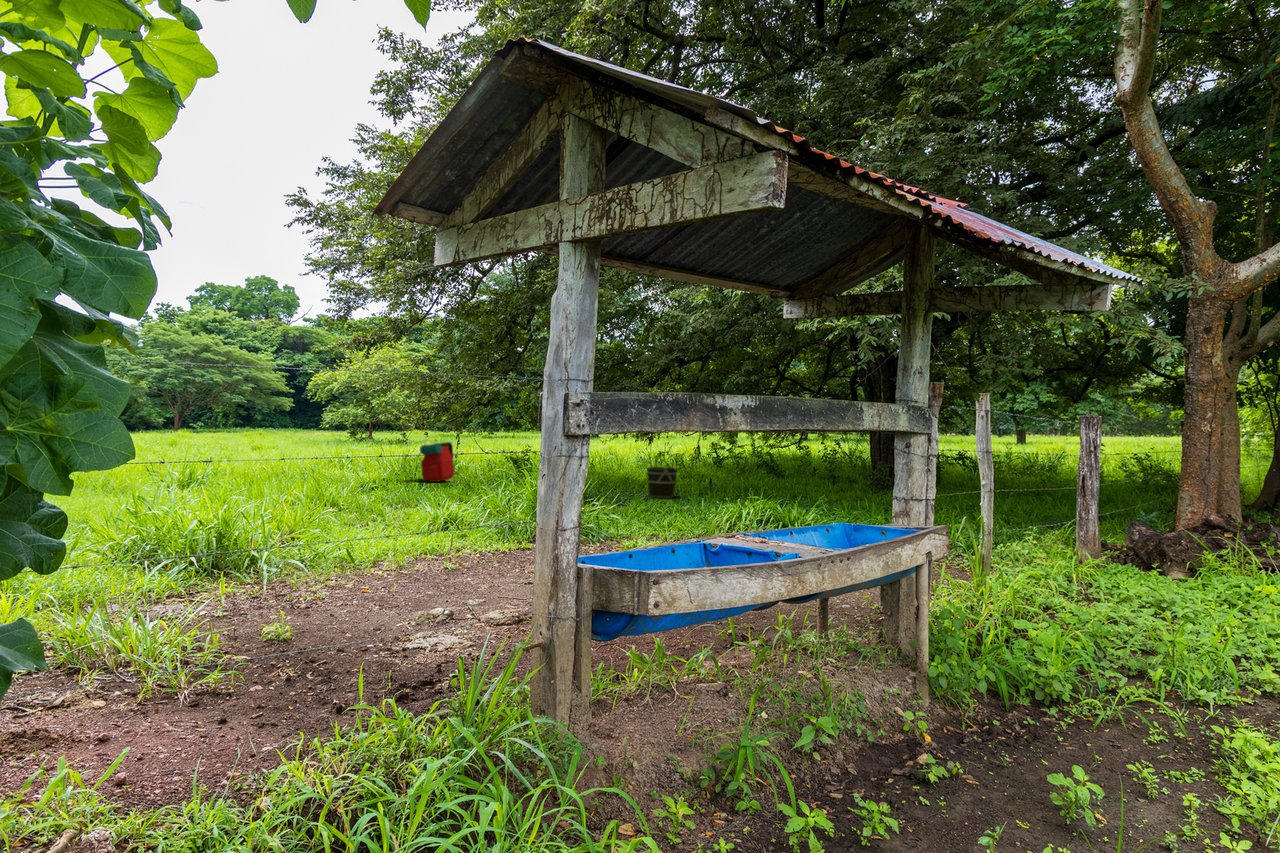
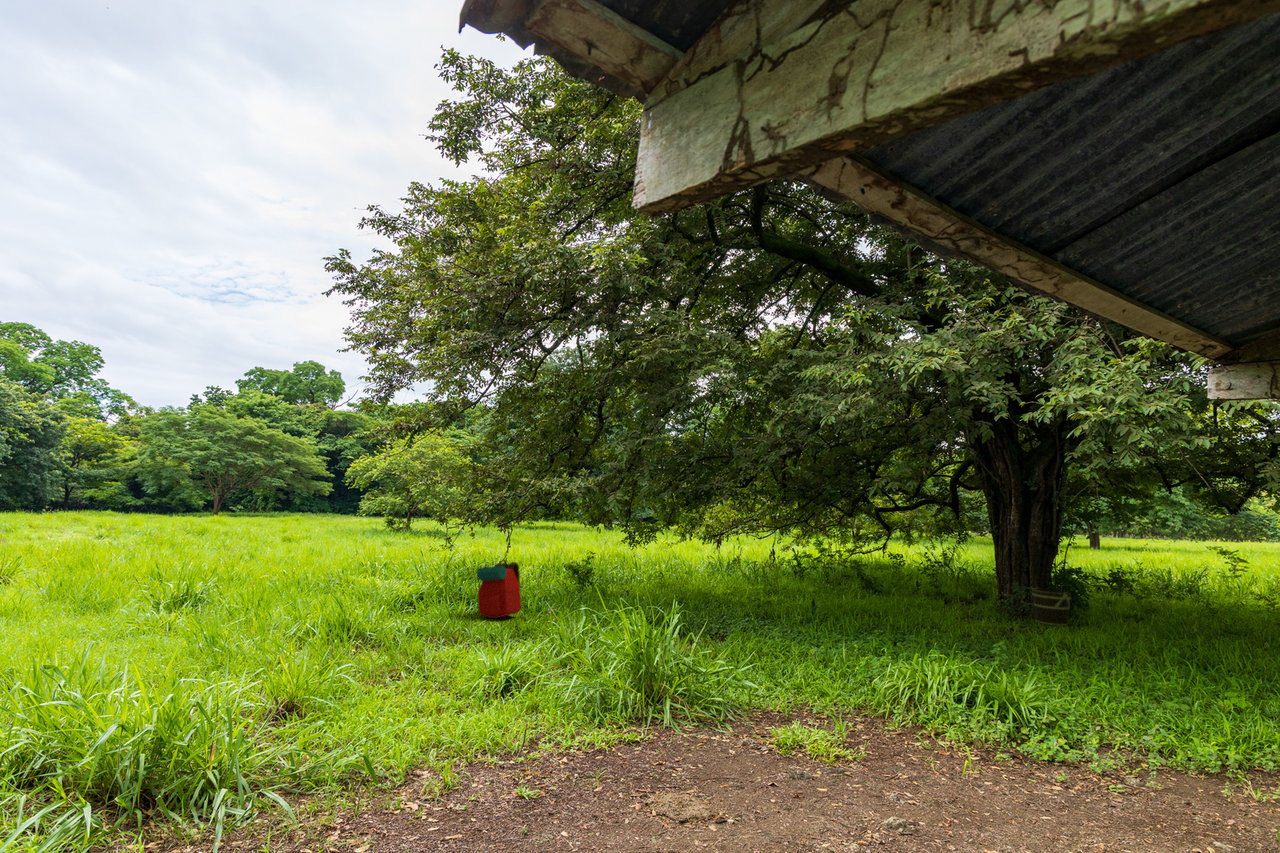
bucket: present [647,467,677,498] -> present [1032,588,1071,626]

